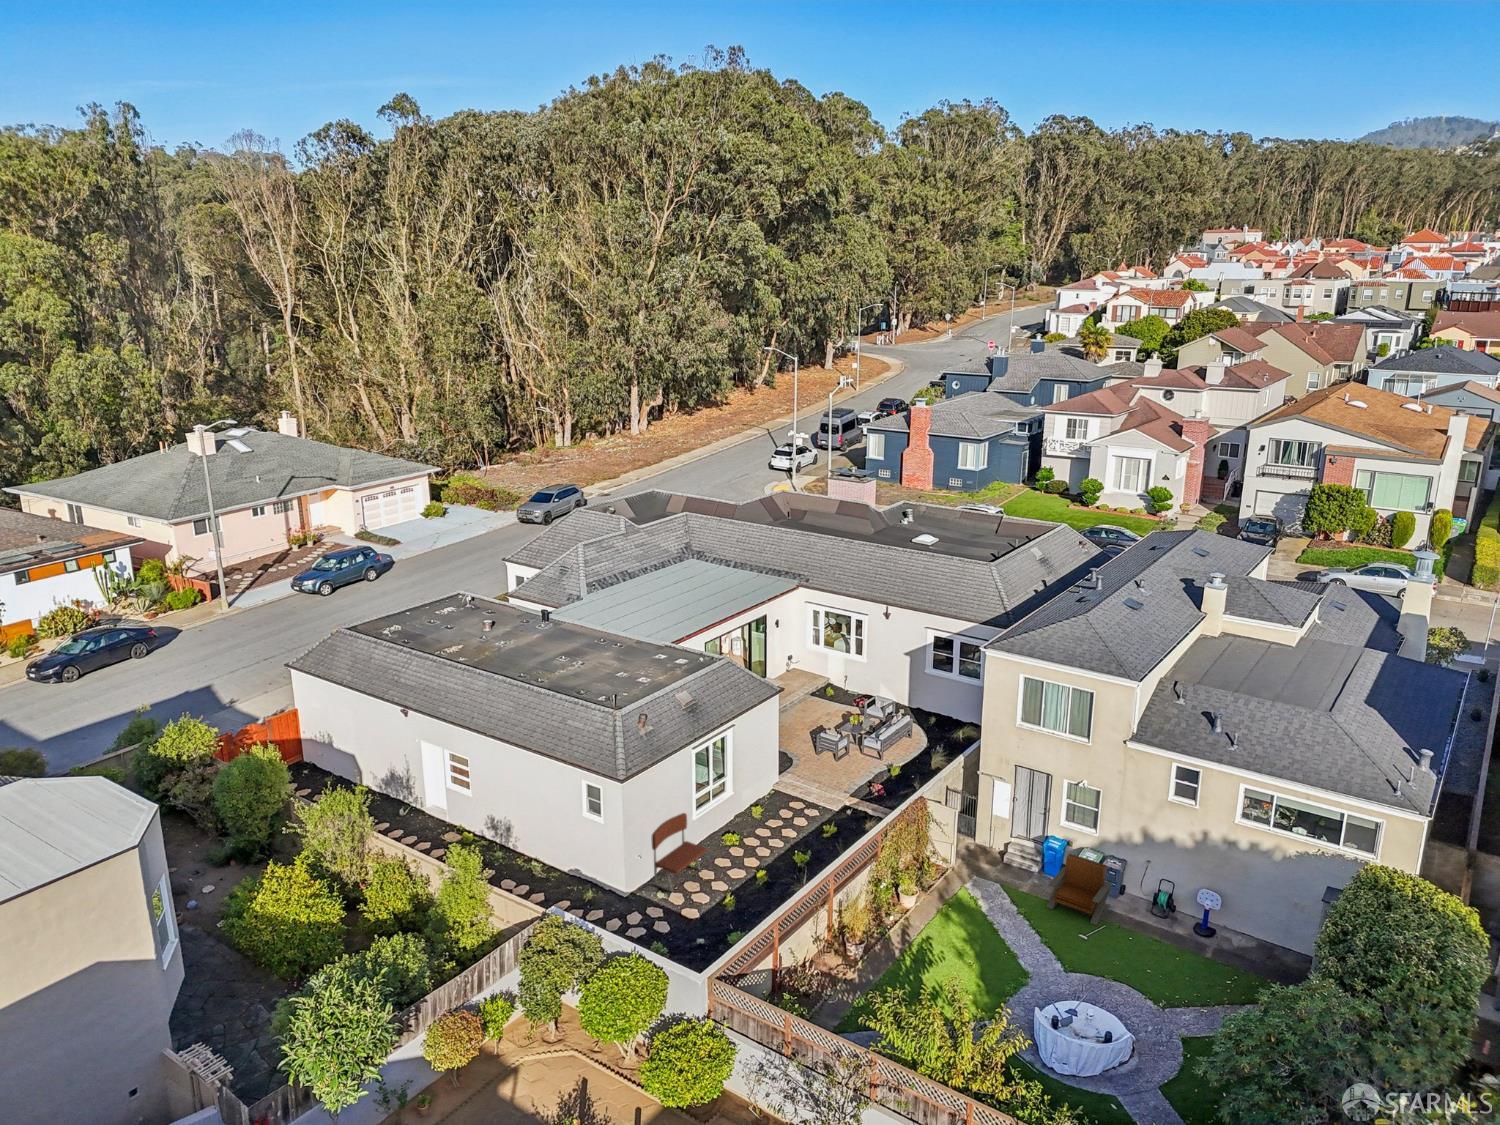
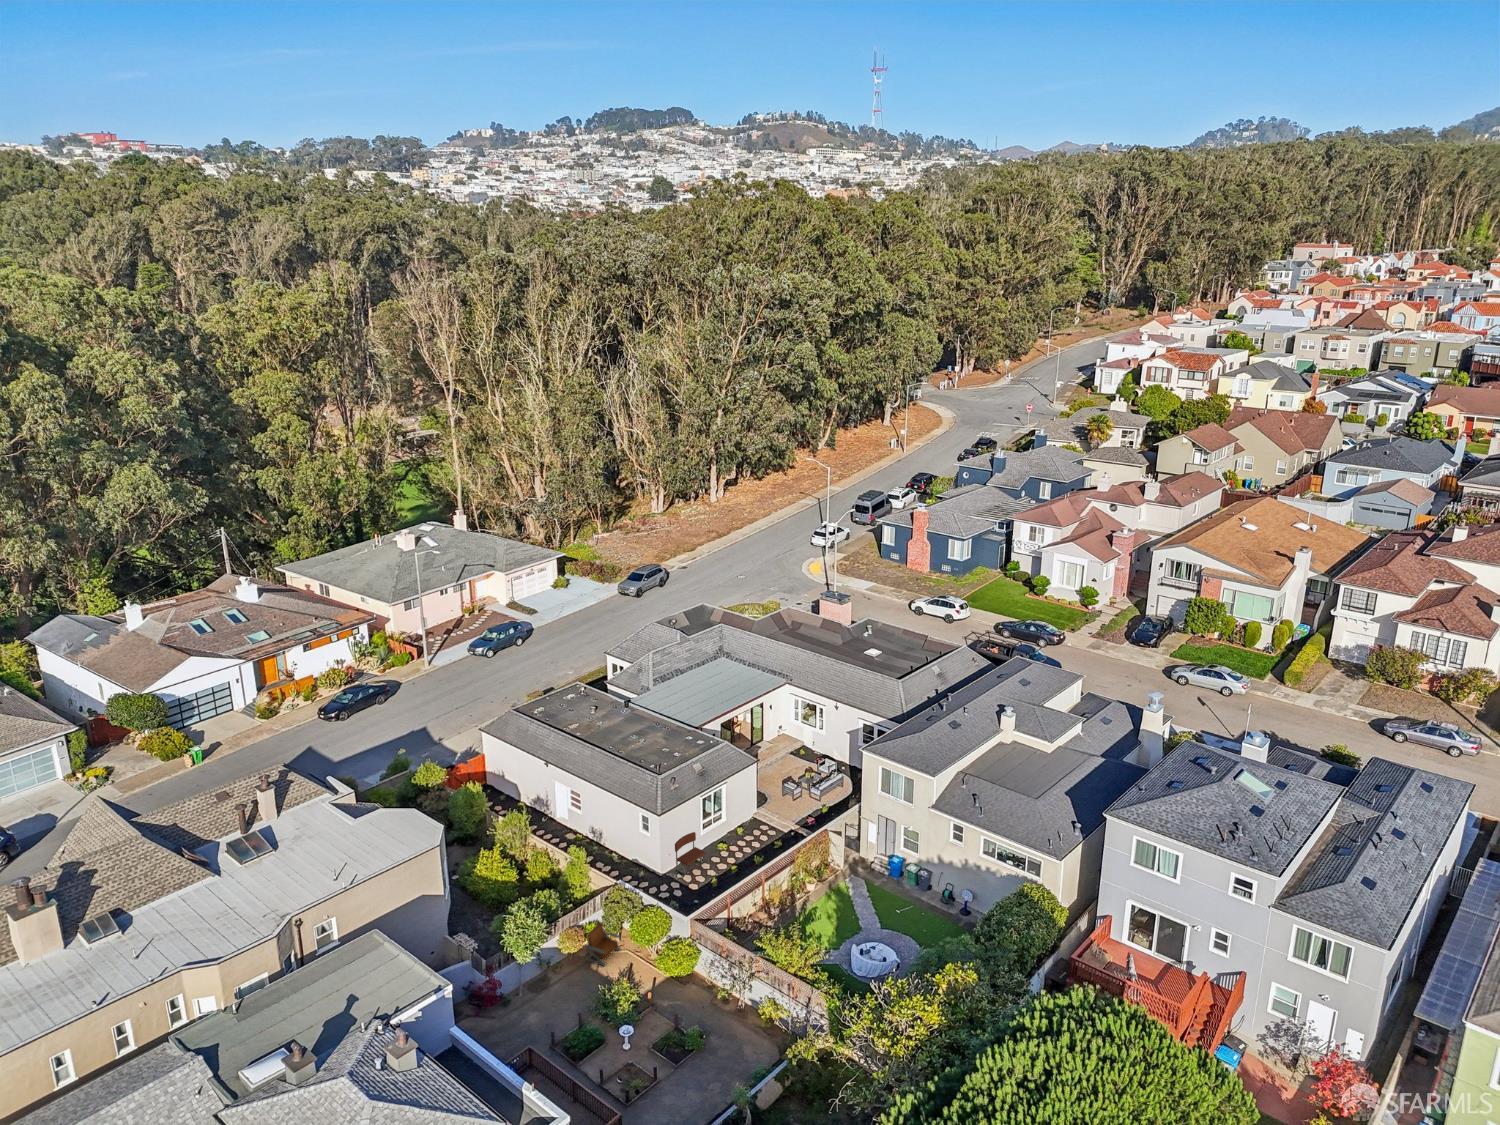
lounge chair: present [1047,854,1112,925] -> present [584,922,621,966]

